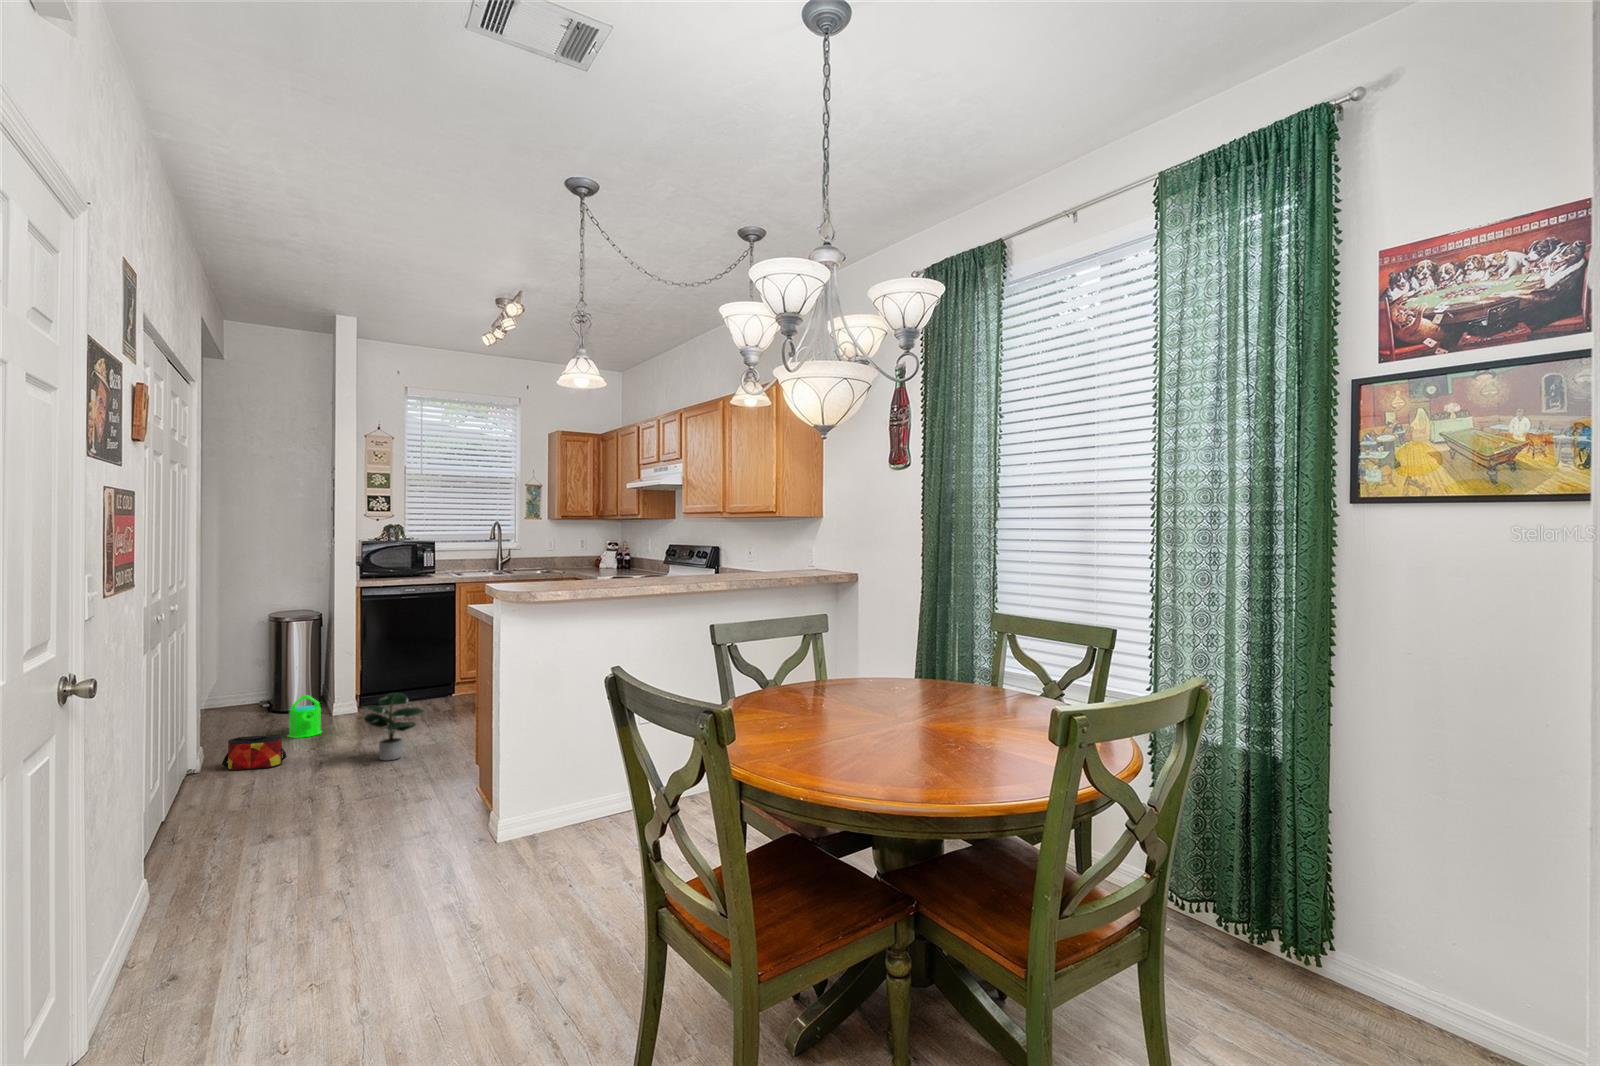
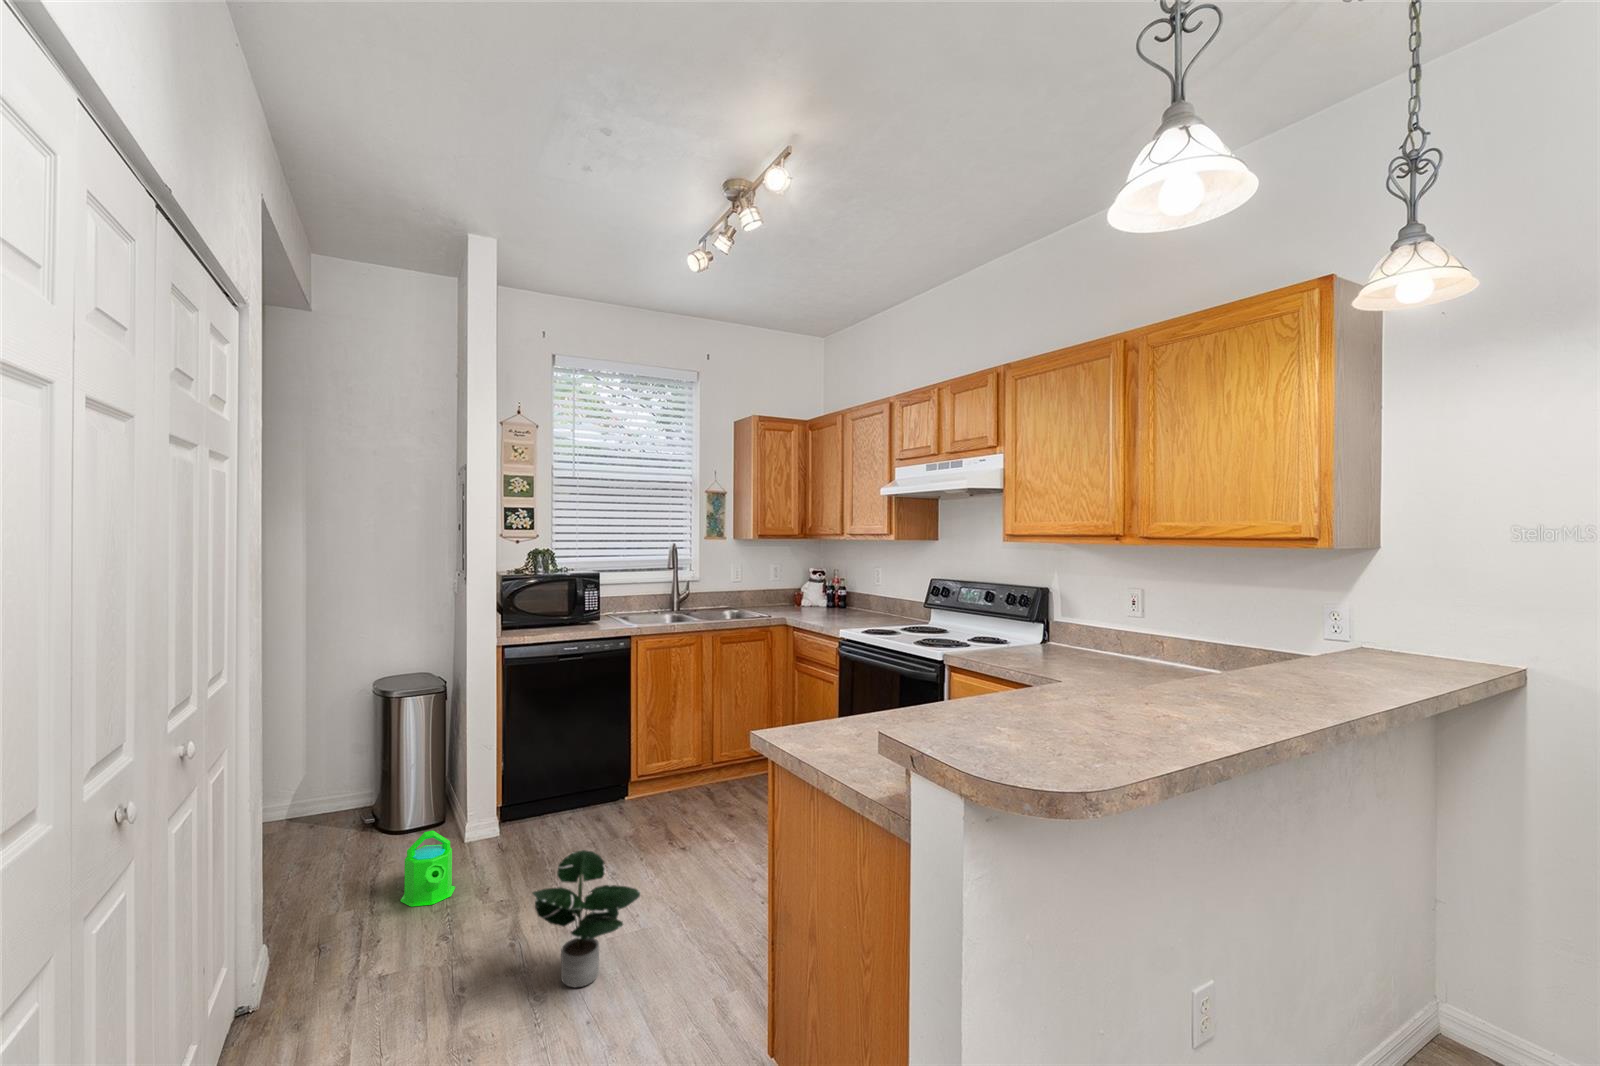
bag: present [222,735,287,771] -> none [293,937,404,1016]

